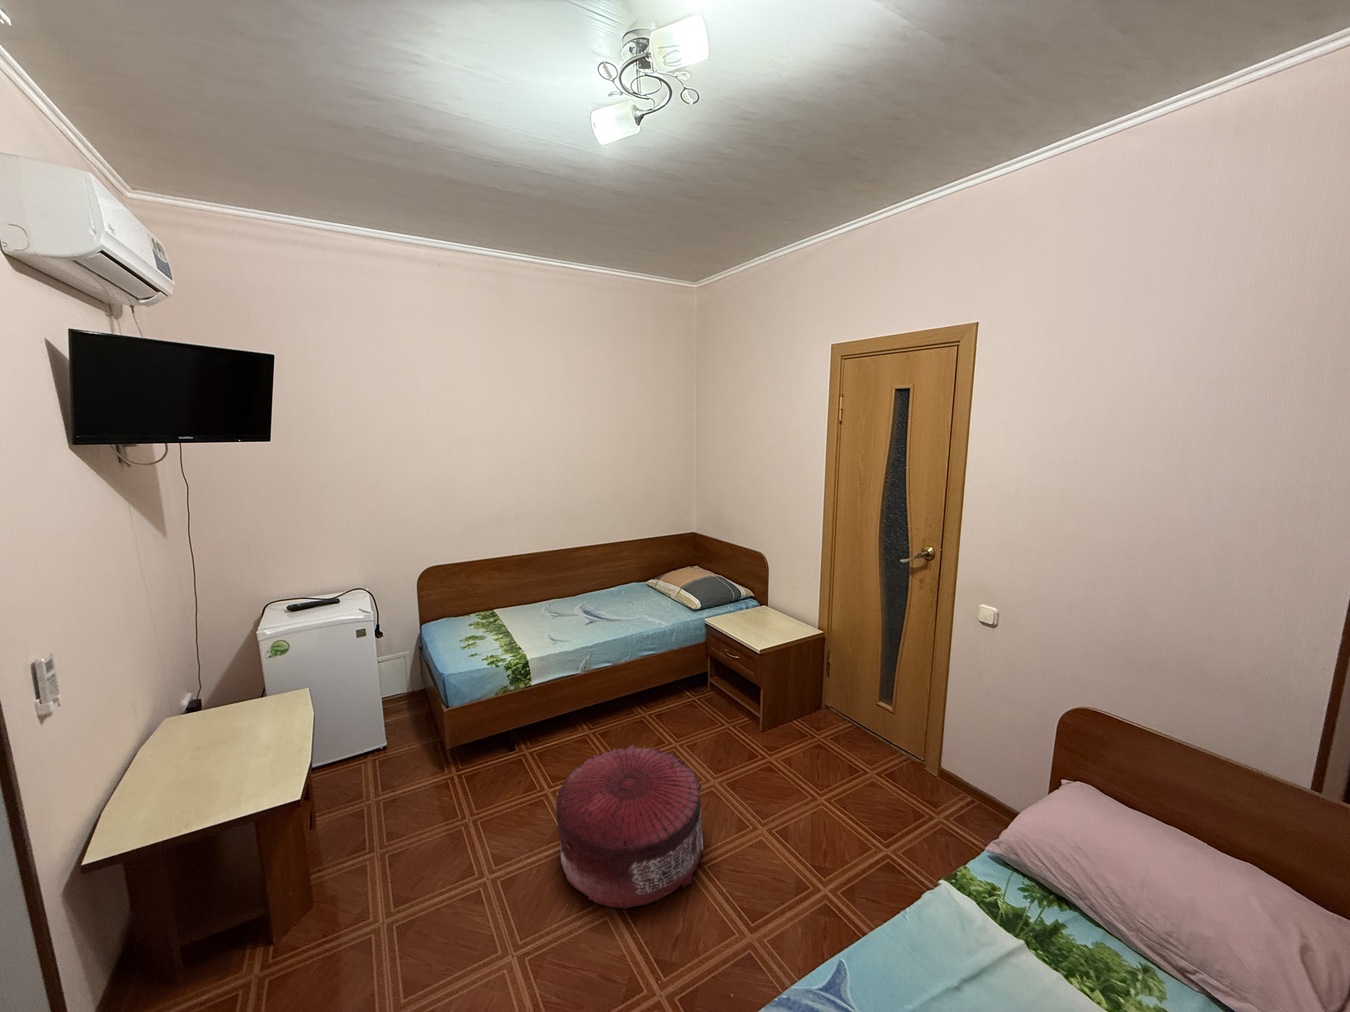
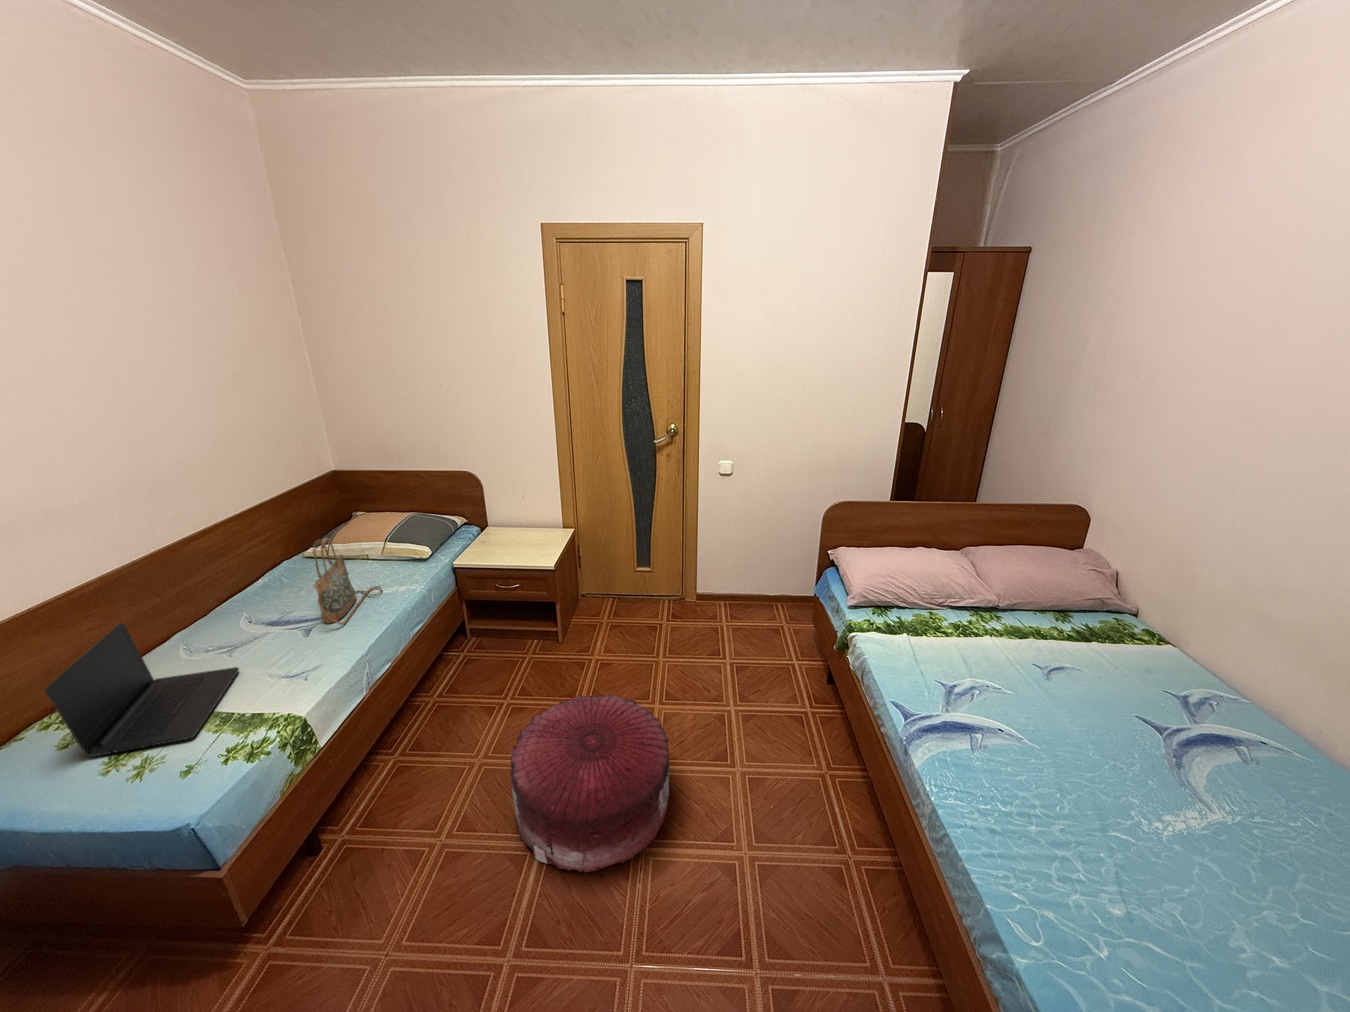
handbag: none [593,565,647,626] -> present [313,538,381,625]
laptop: none [460,575,541,642] -> present [45,623,239,757]

